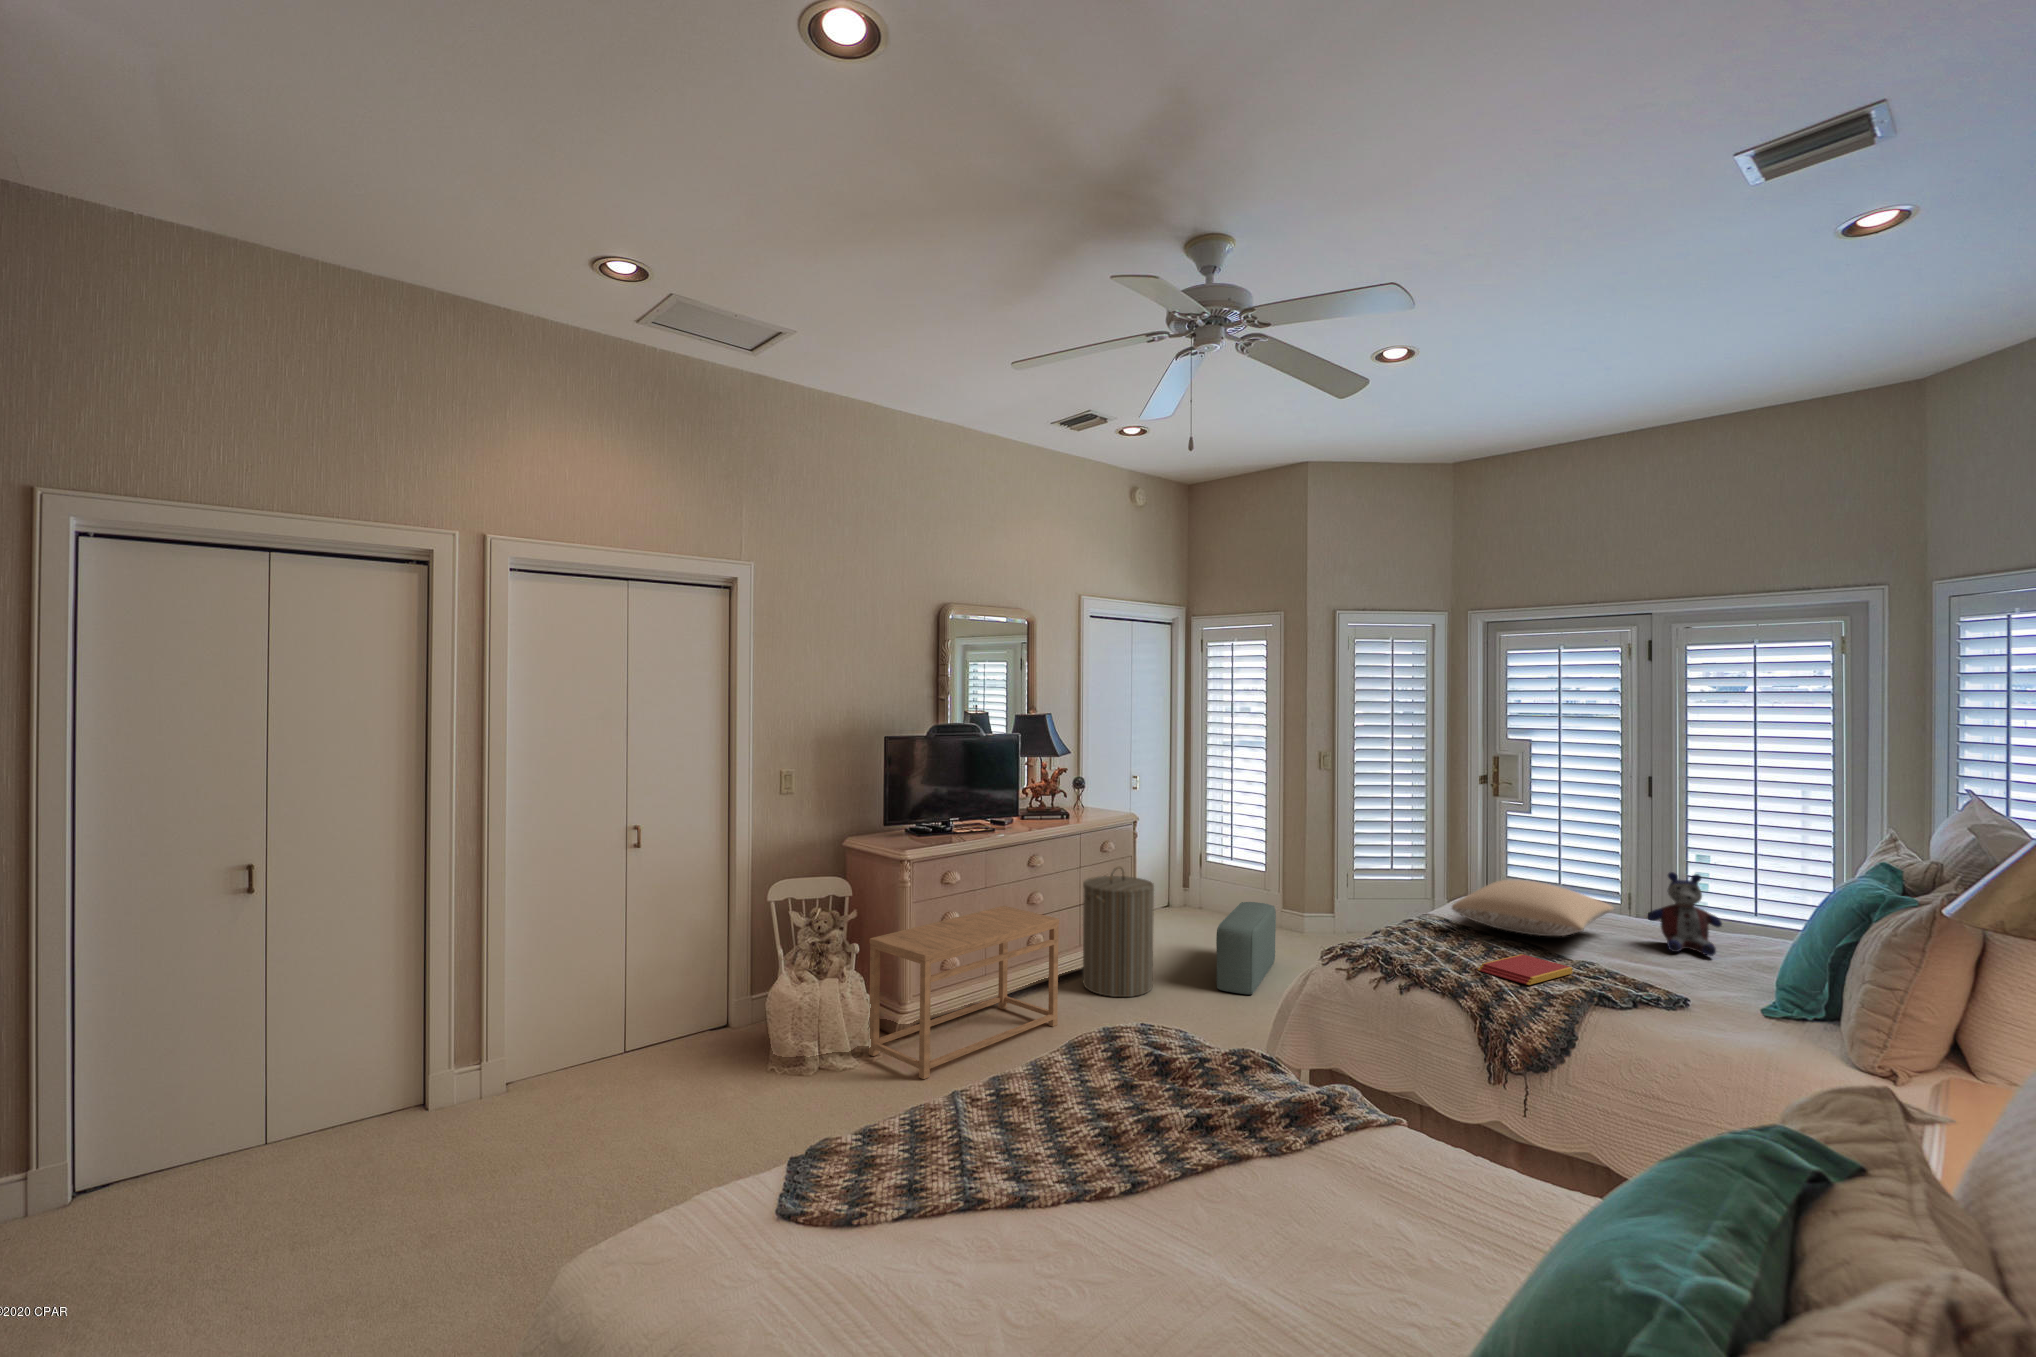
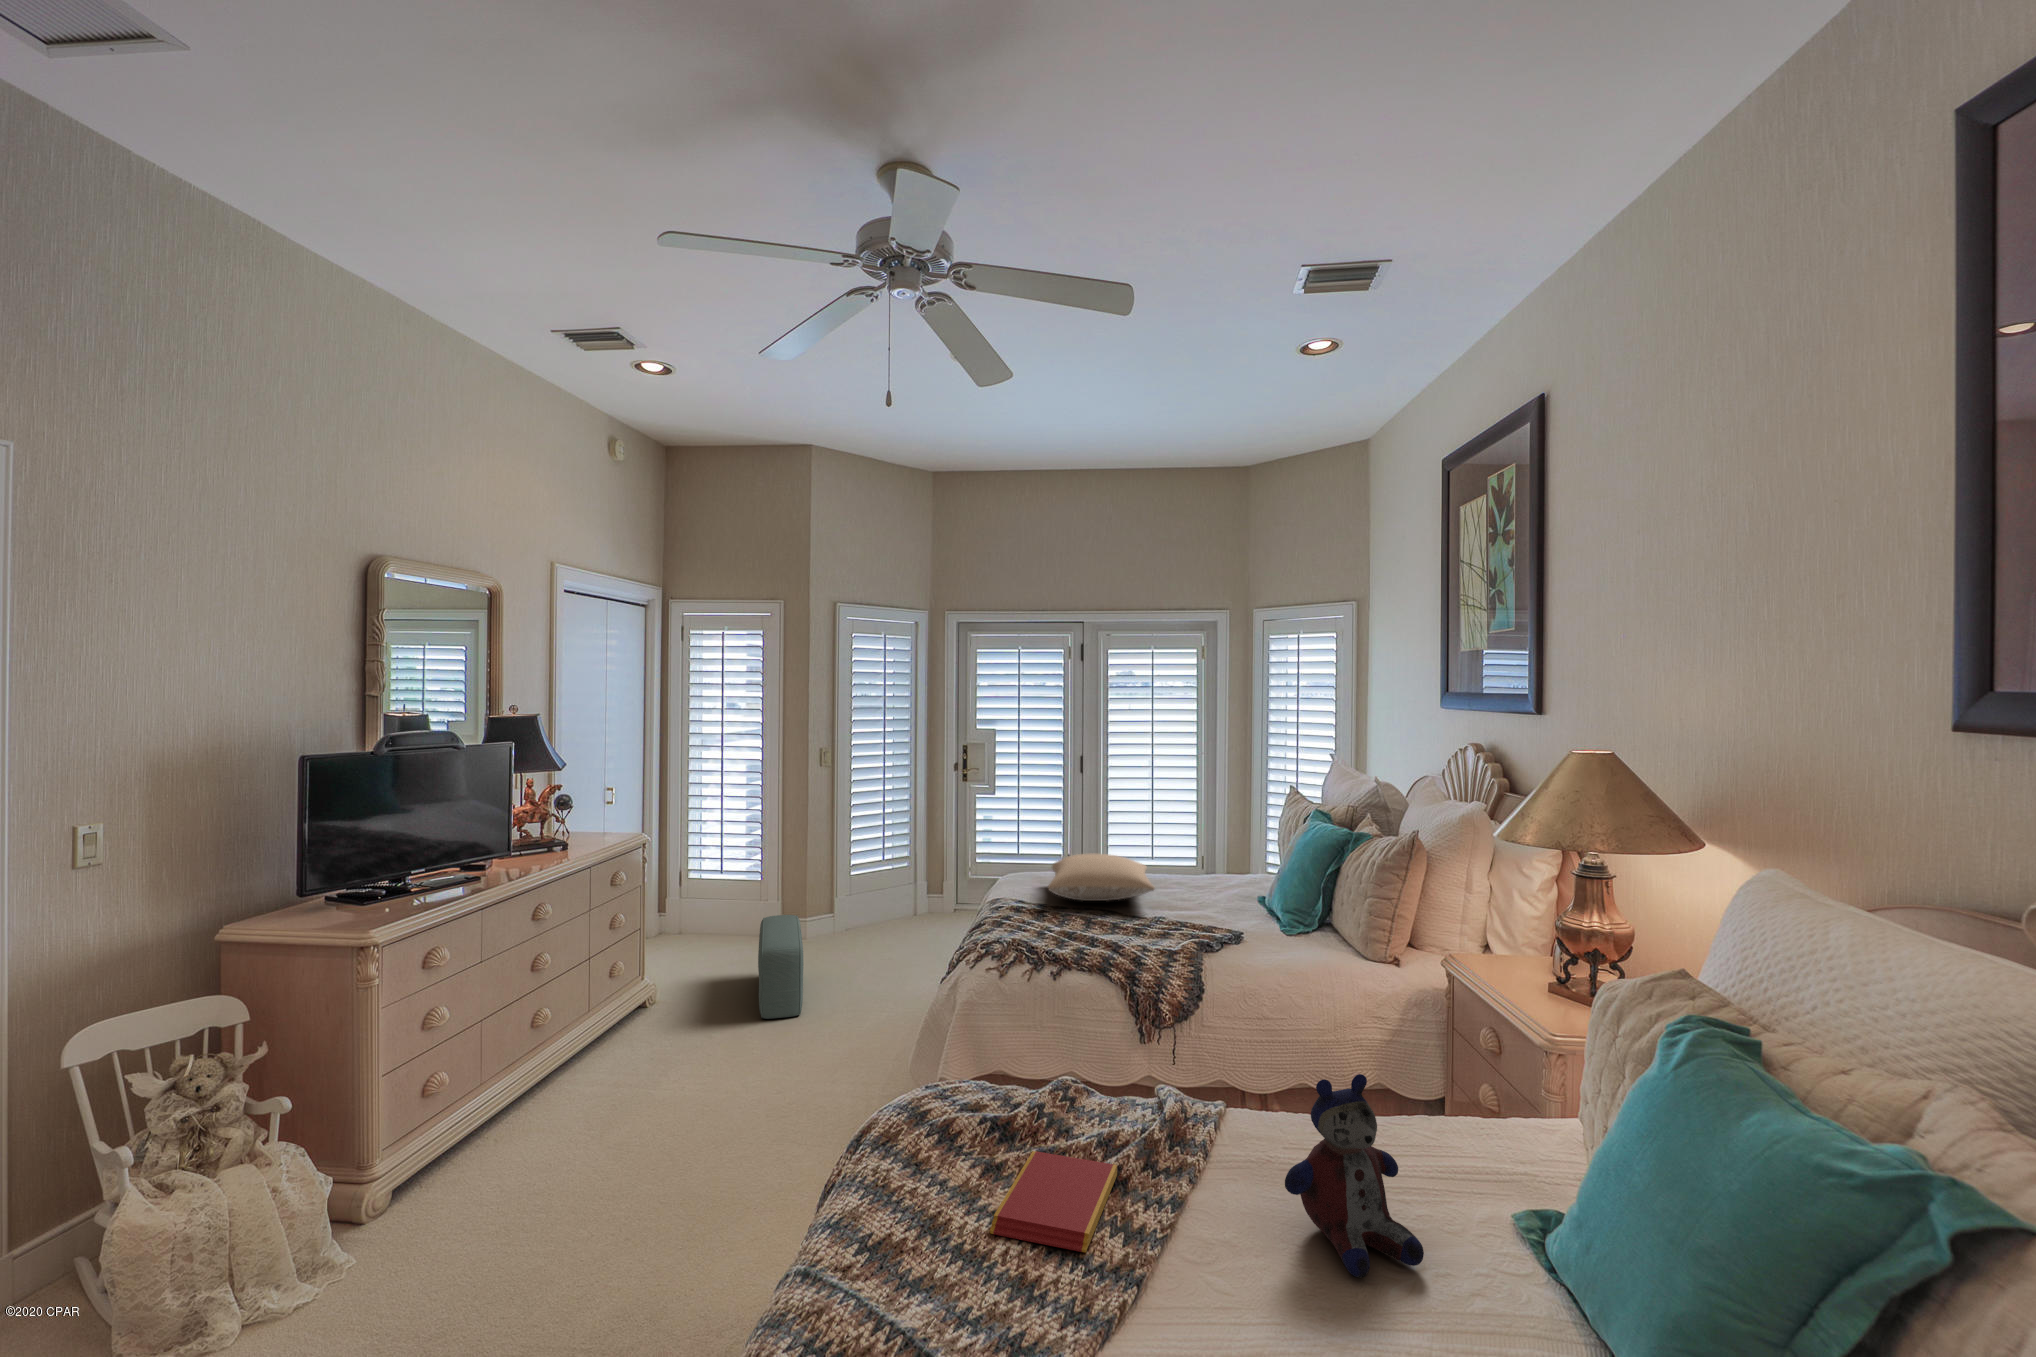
laundry hamper: present [1083,867,1154,997] -> none [600,902,692,1062]
stuffed bear: present [1648,872,1722,956] -> present [1285,1074,1424,1277]
side table: present [869,906,1059,1079] -> none [327,981,604,1262]
book: present [1478,954,1572,985] -> present [990,1151,1117,1252]

